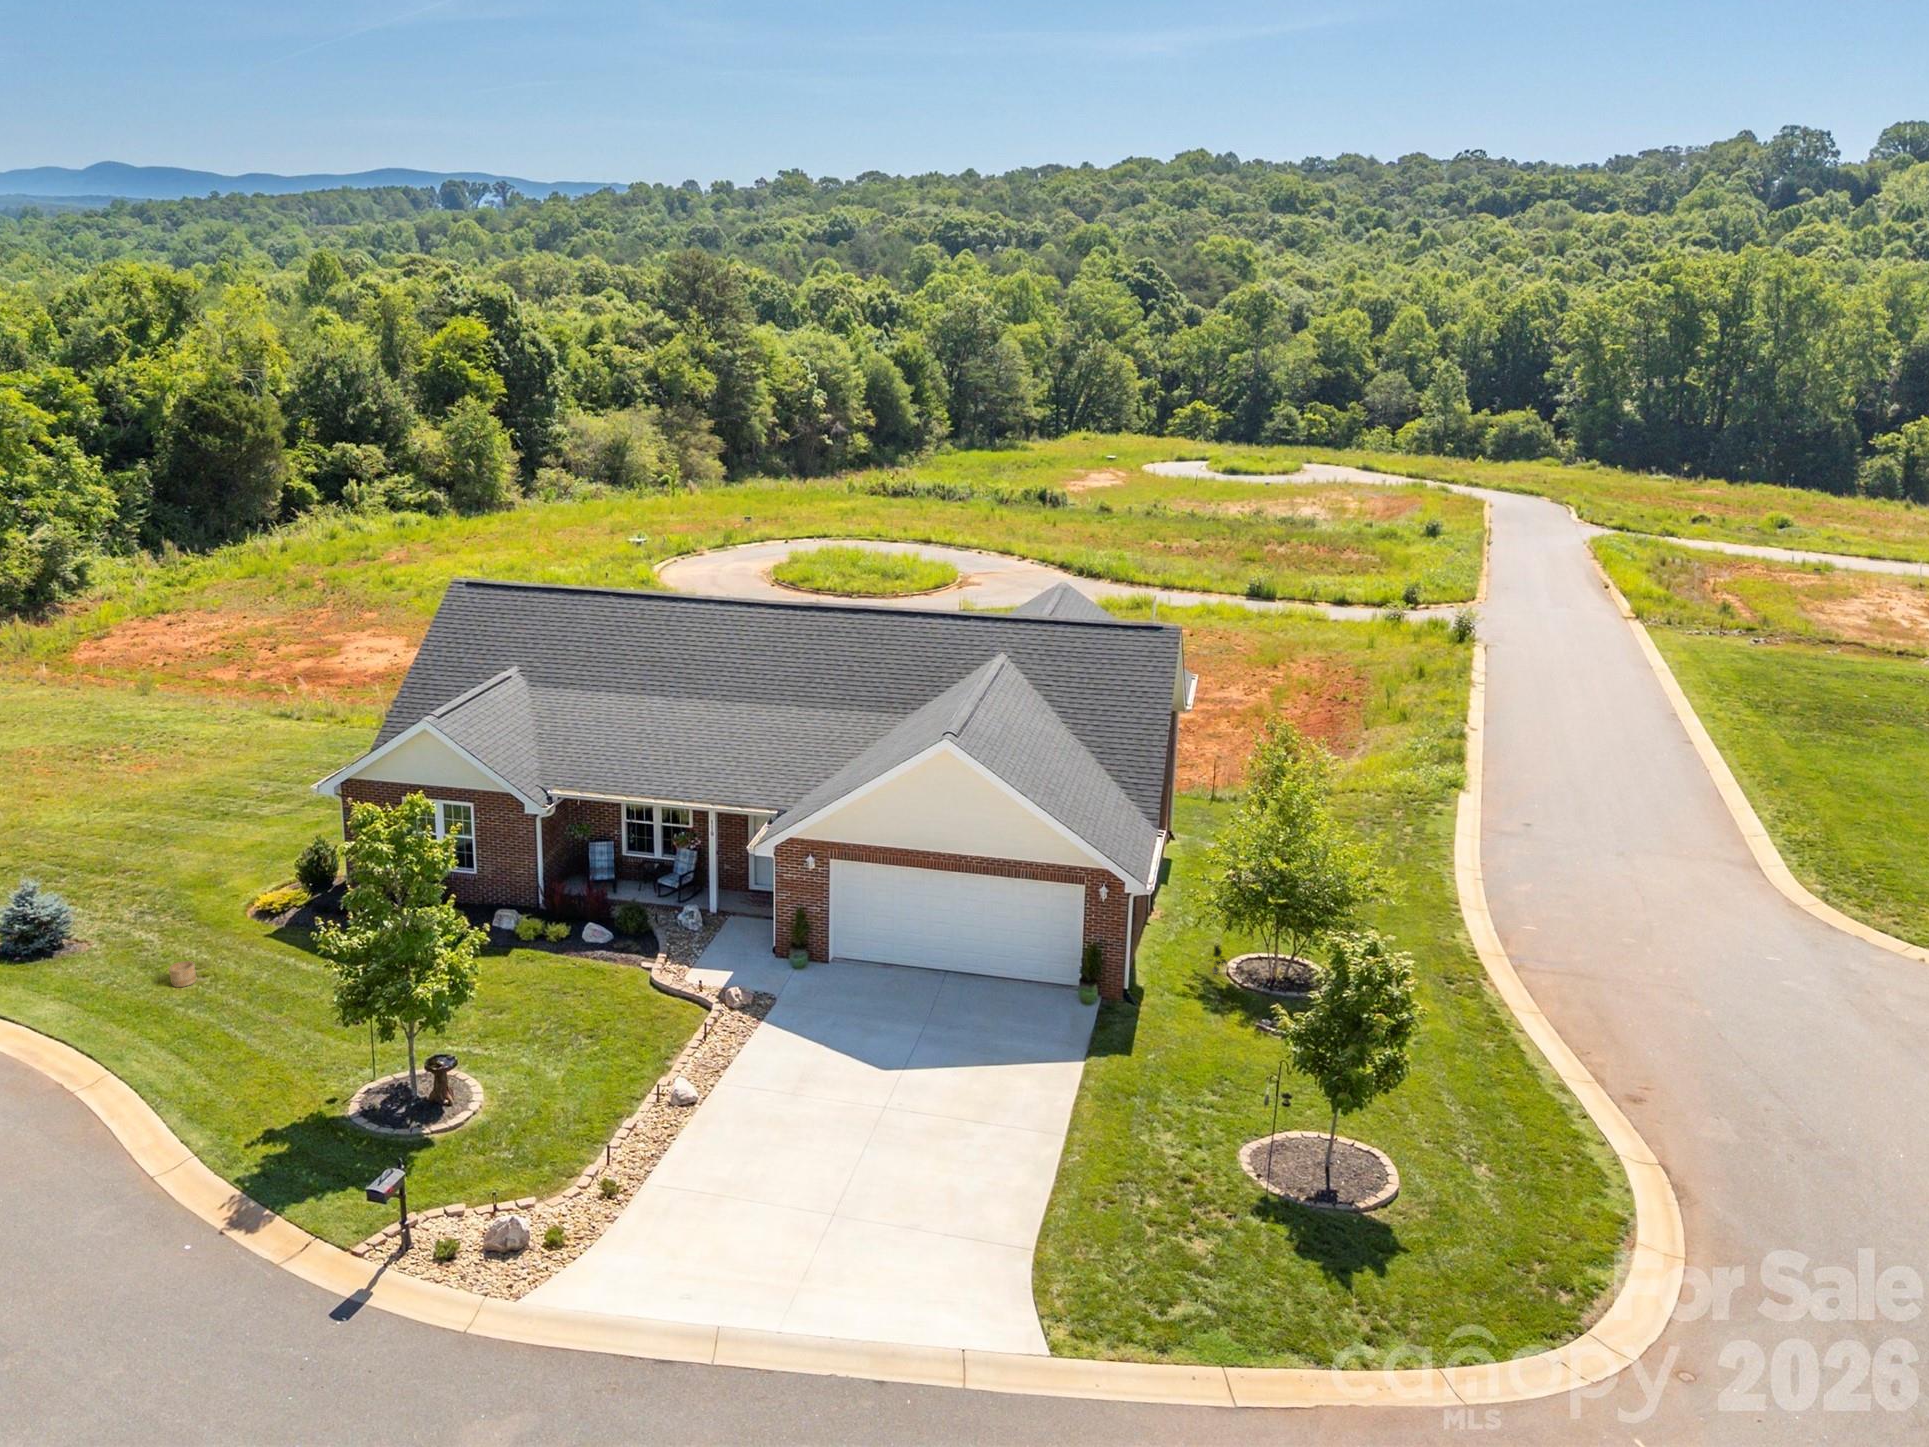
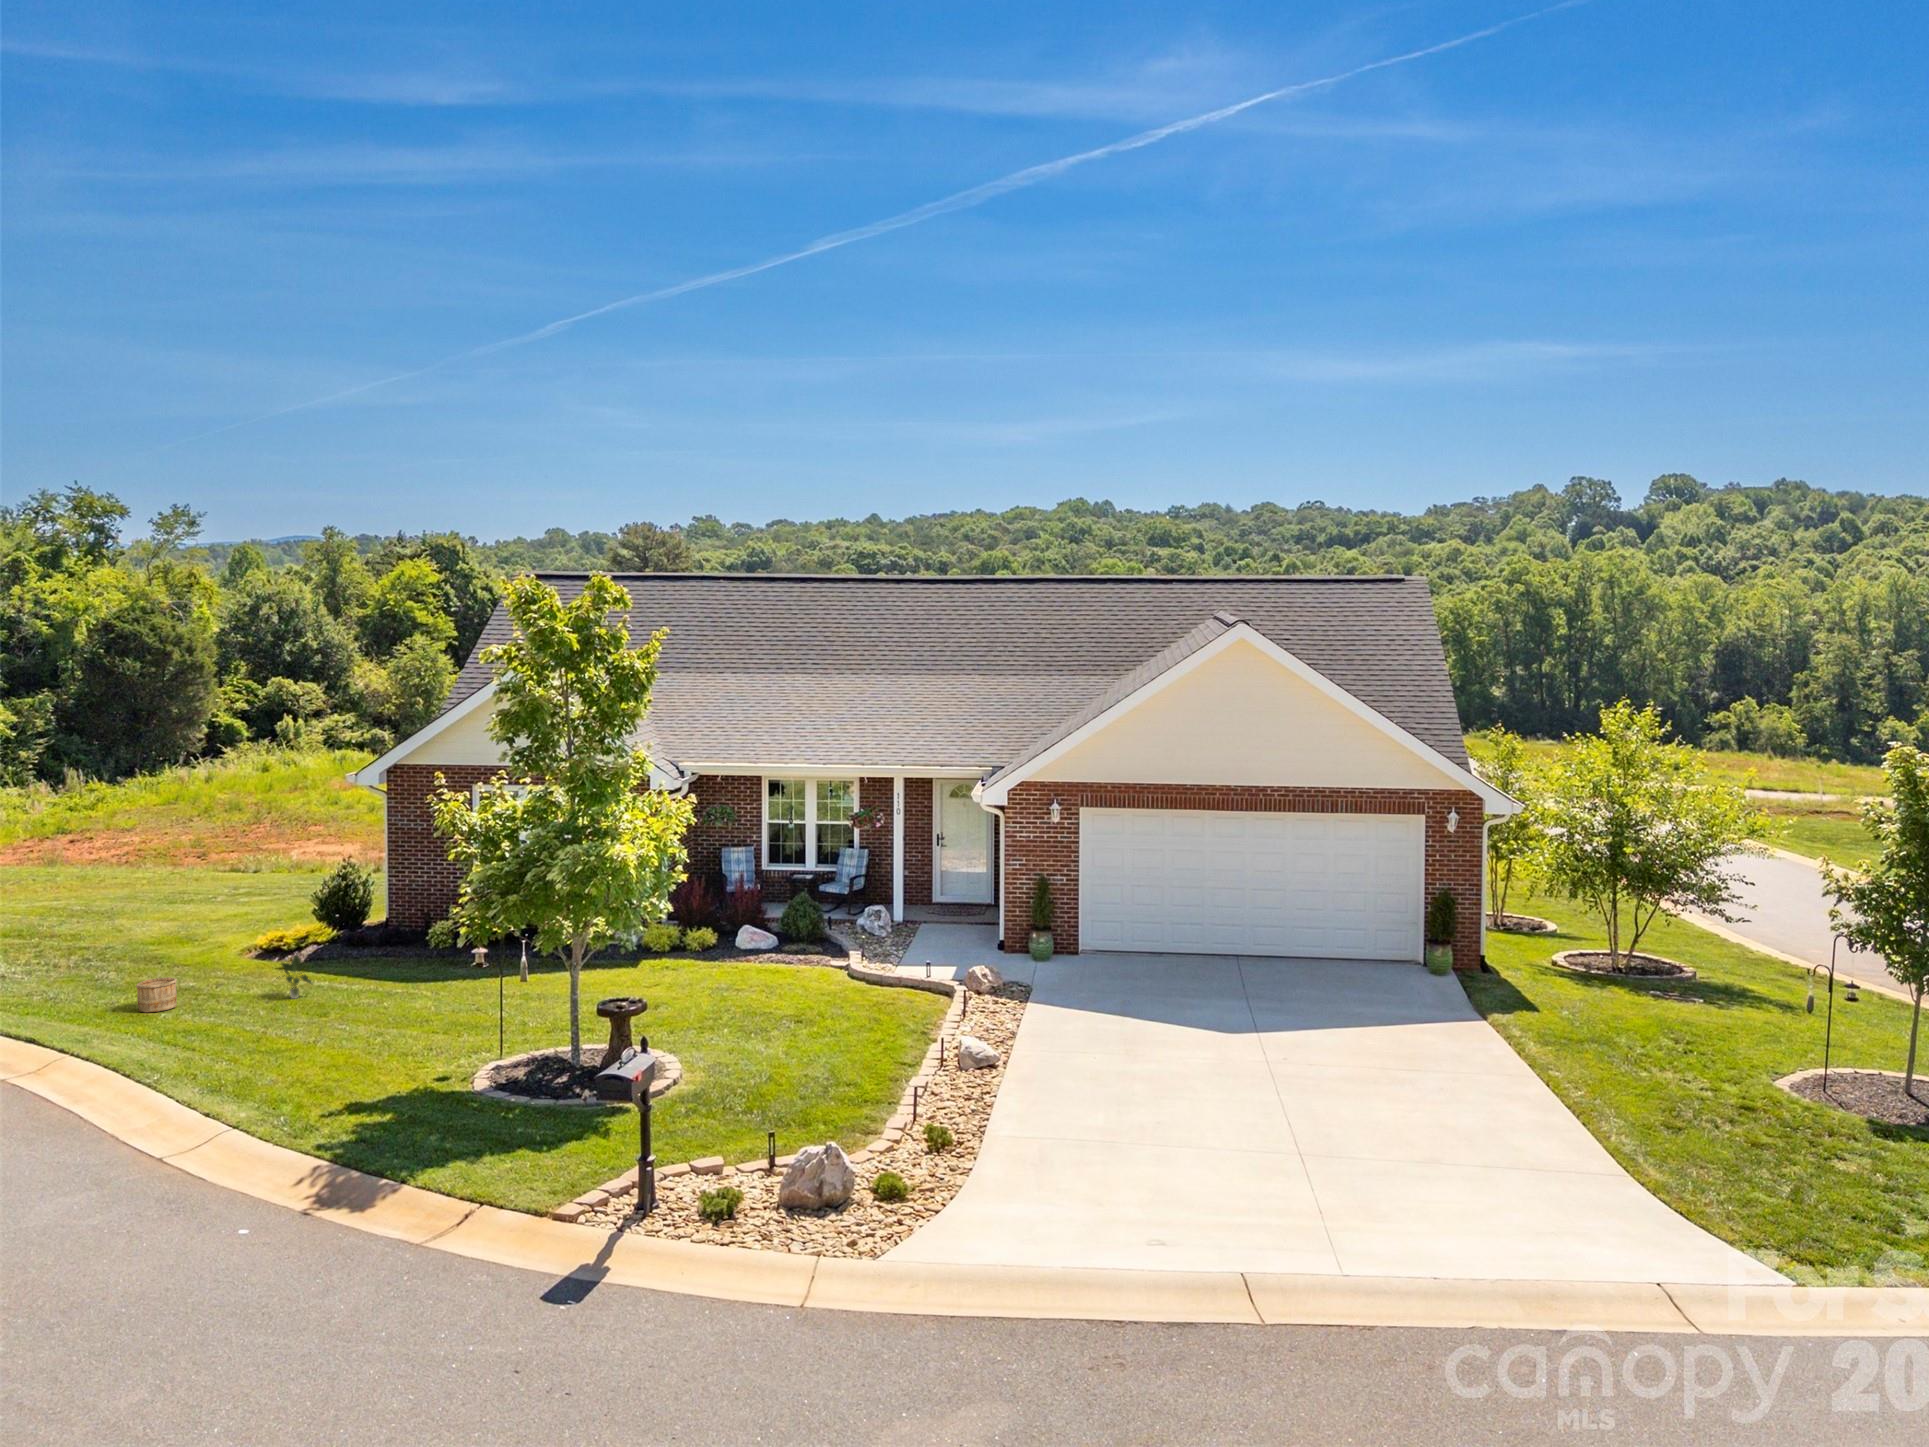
potted plant: present [1210,945,1227,974] -> present [279,954,312,999]

